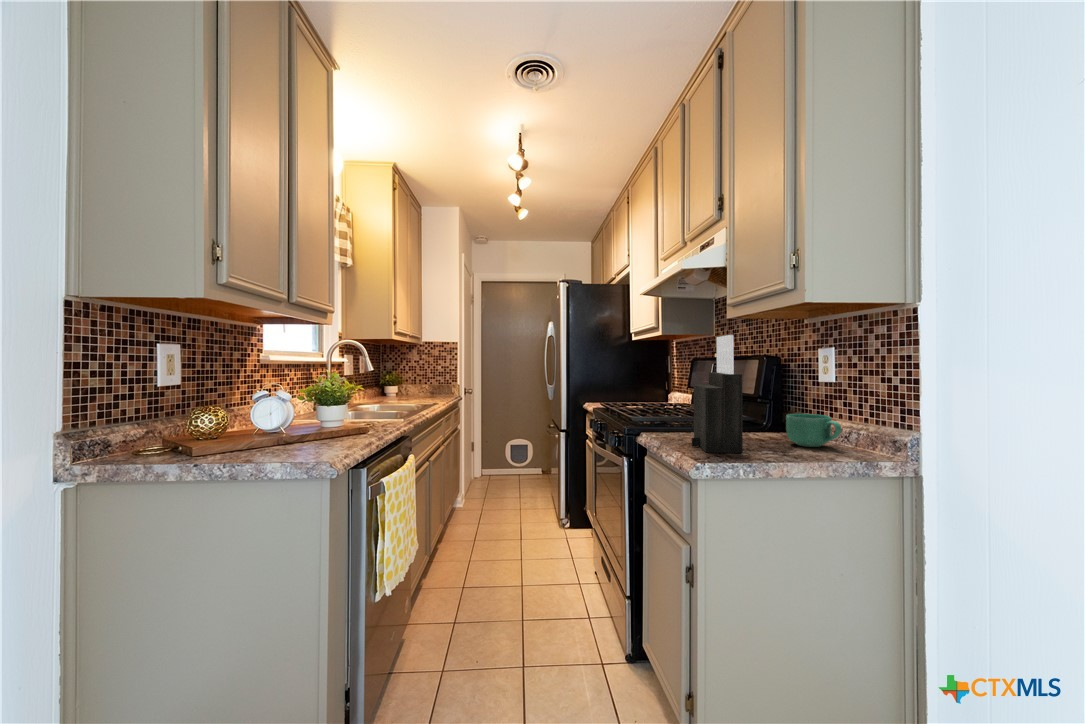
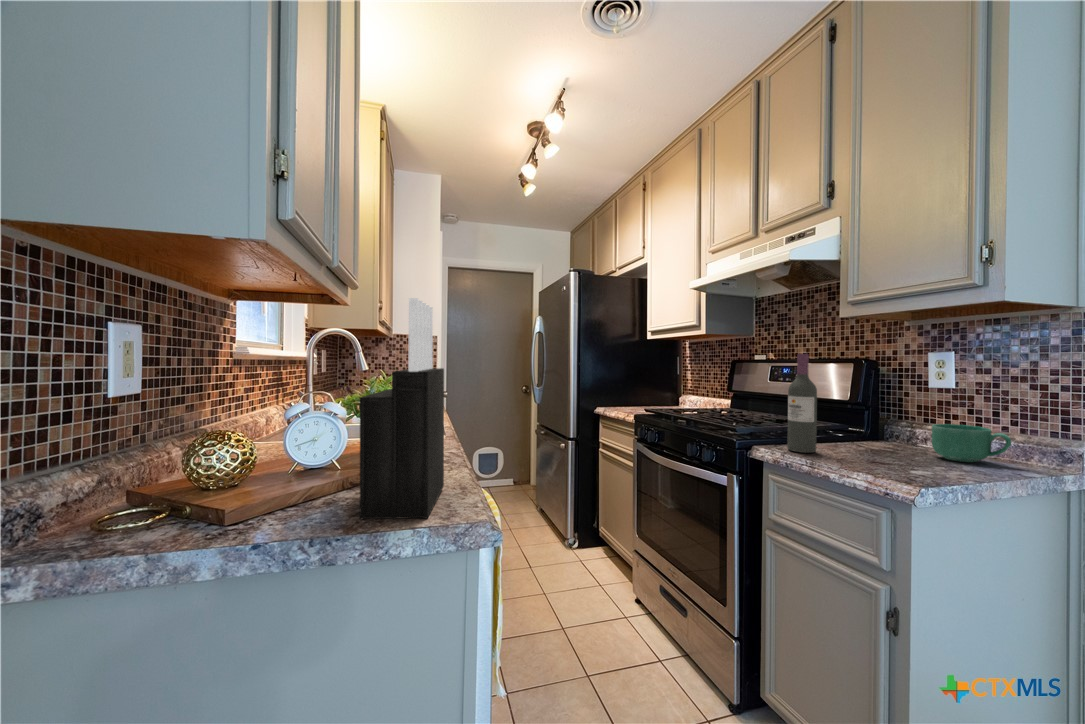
knife block: present [692,335,743,453] -> present [360,298,444,520]
wine bottle: none [665,353,687,437] -> present [787,354,817,453]

